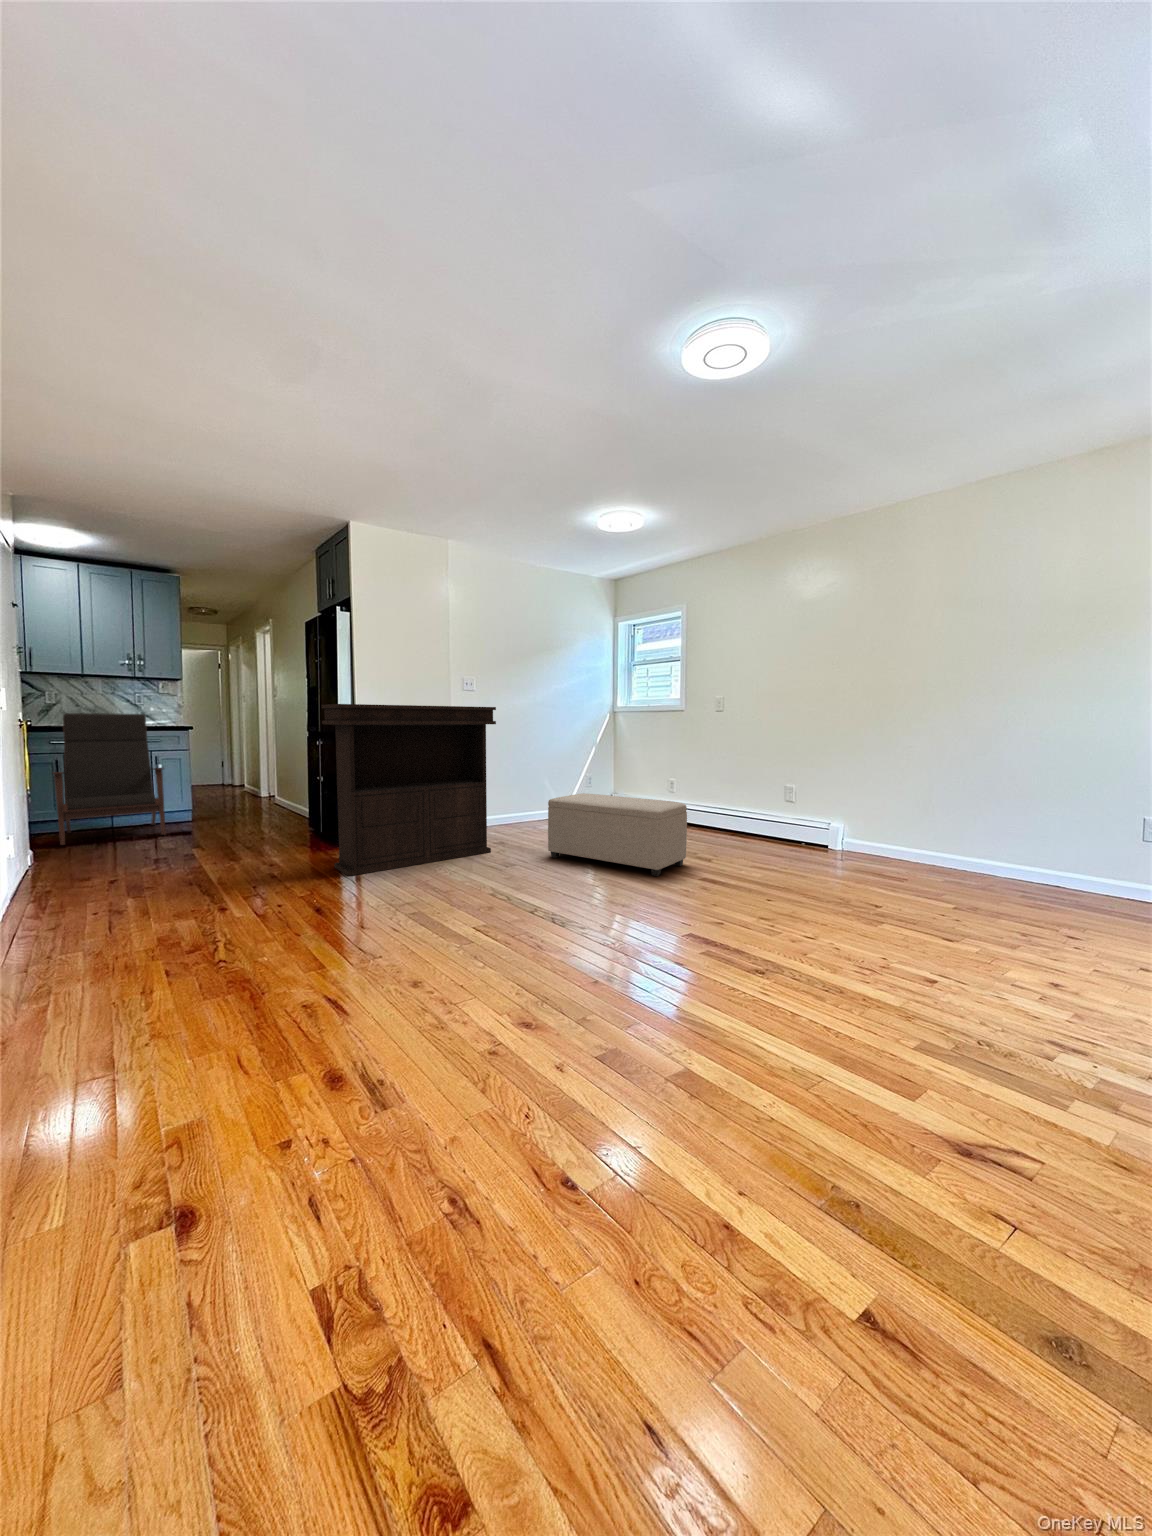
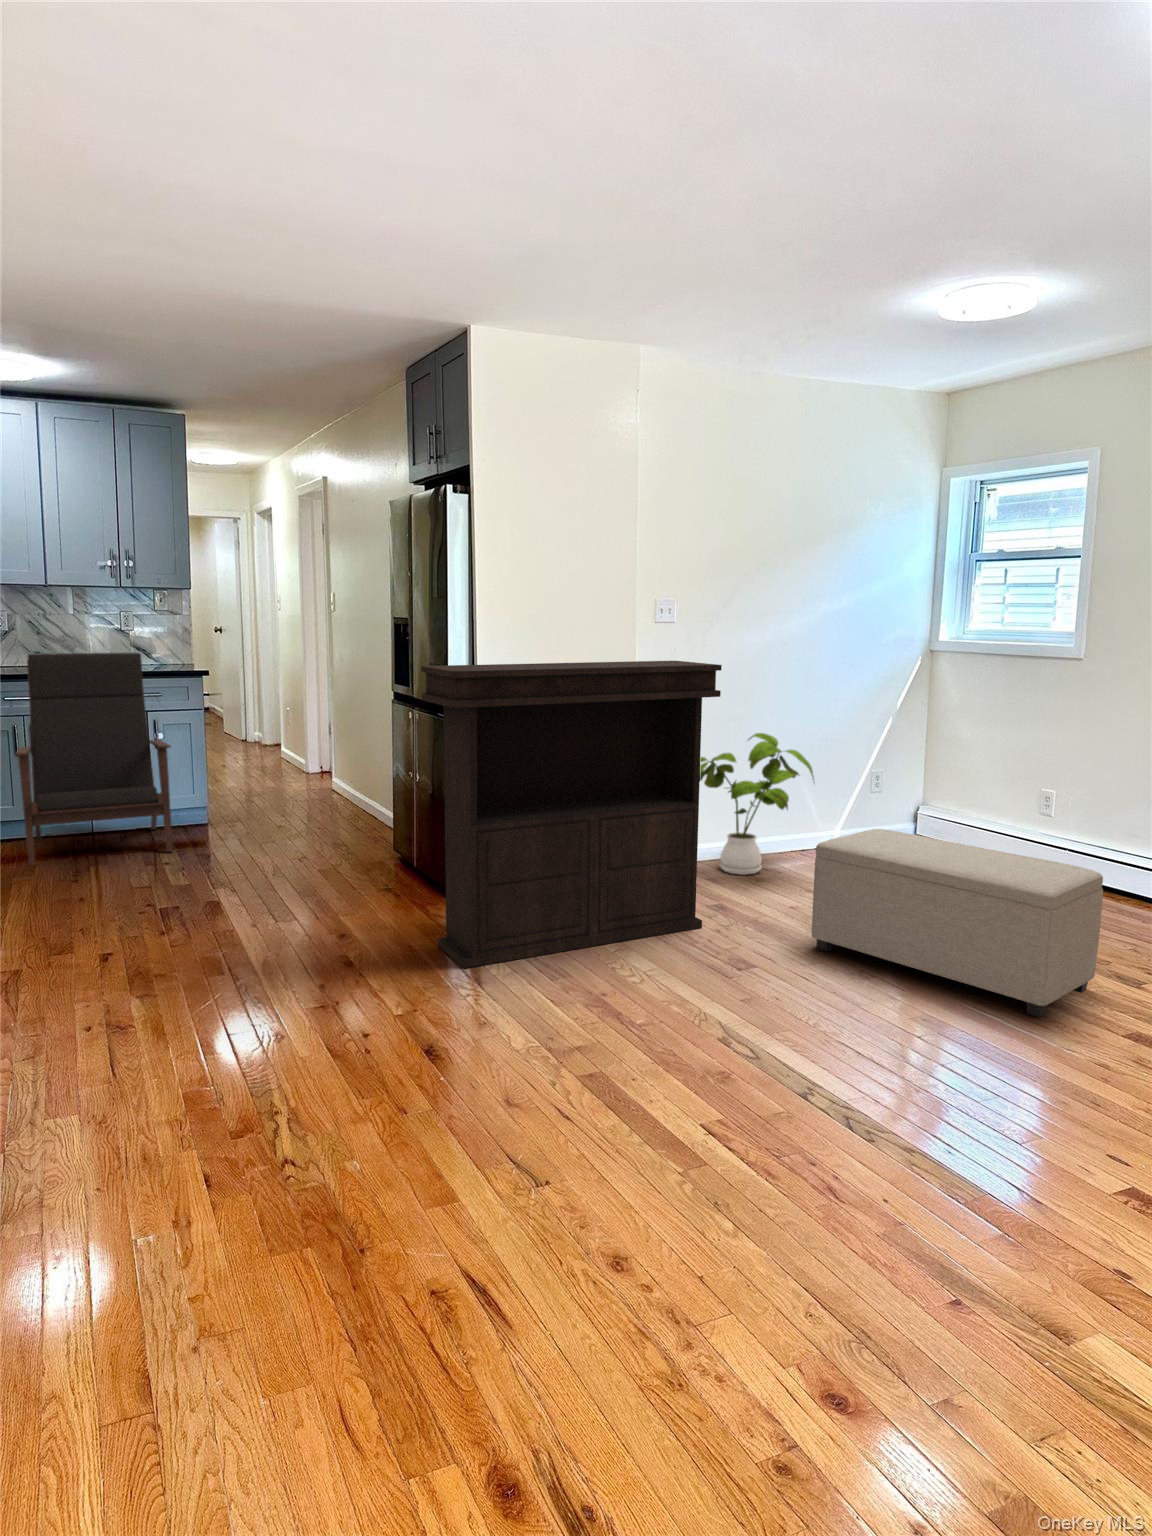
house plant: none [481,751,554,830] -> present [700,733,814,875]

